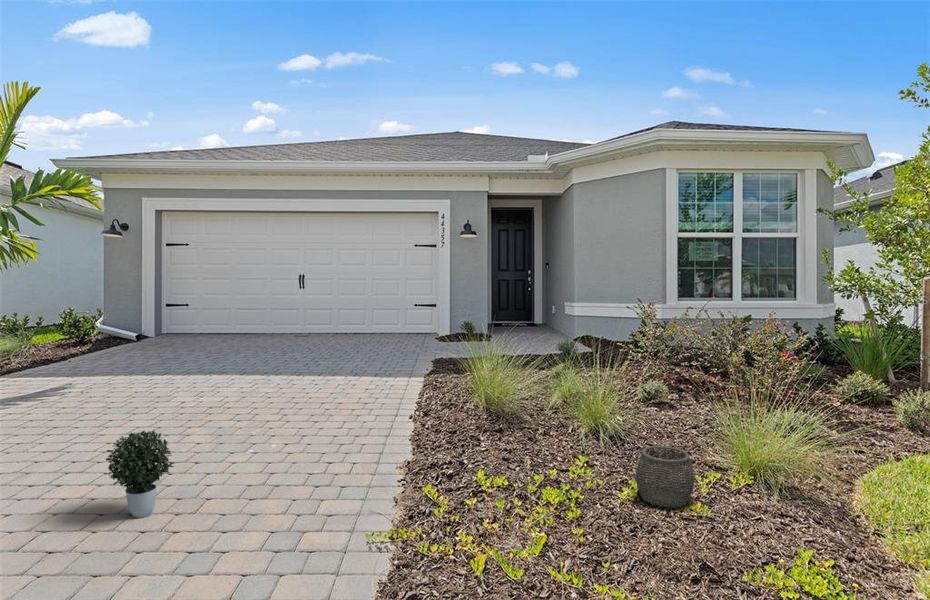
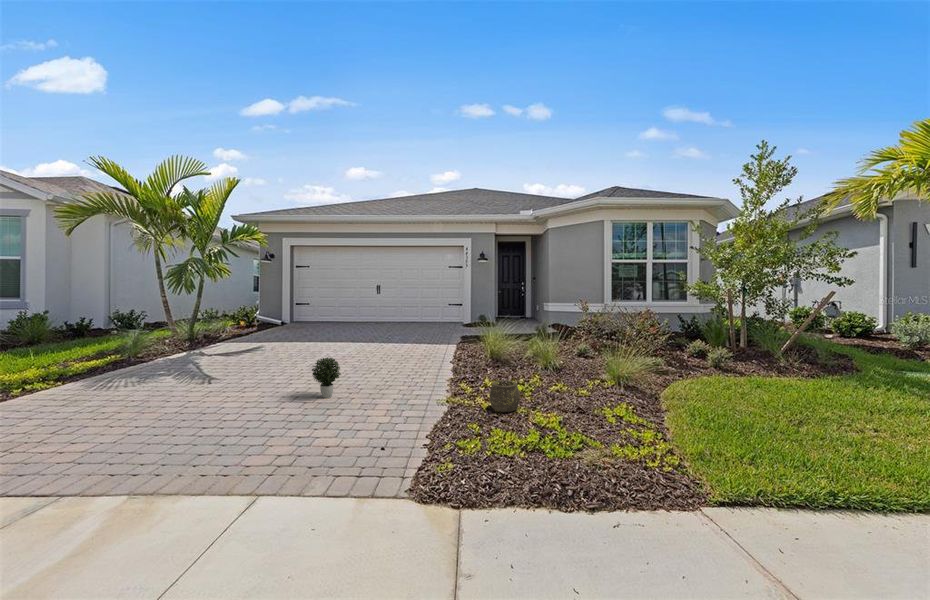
woven basket: present [636,446,695,508] -> present [490,380,520,412]

